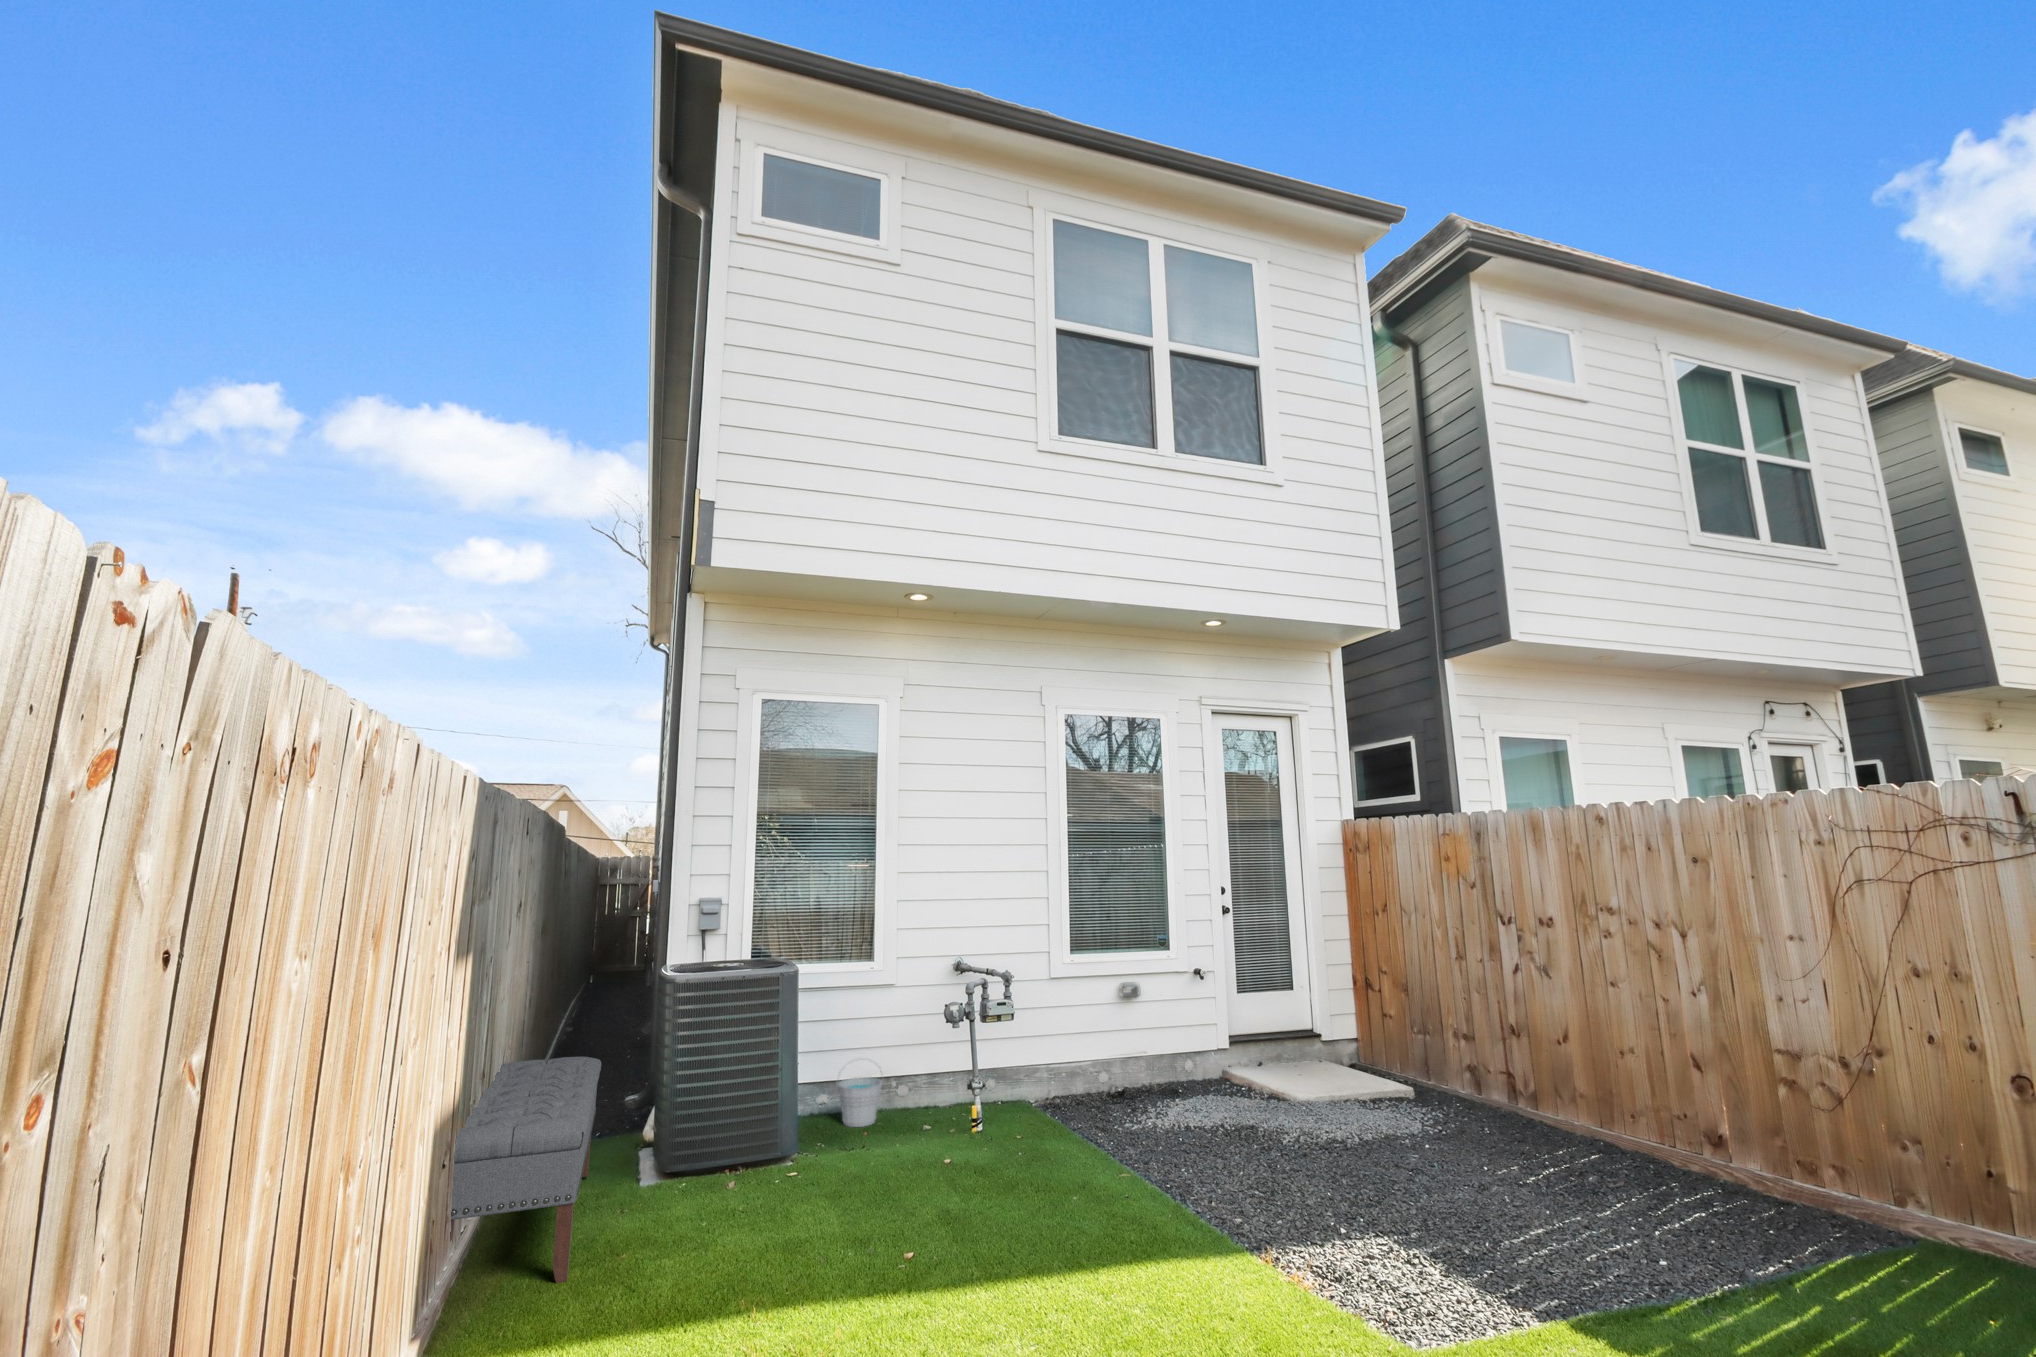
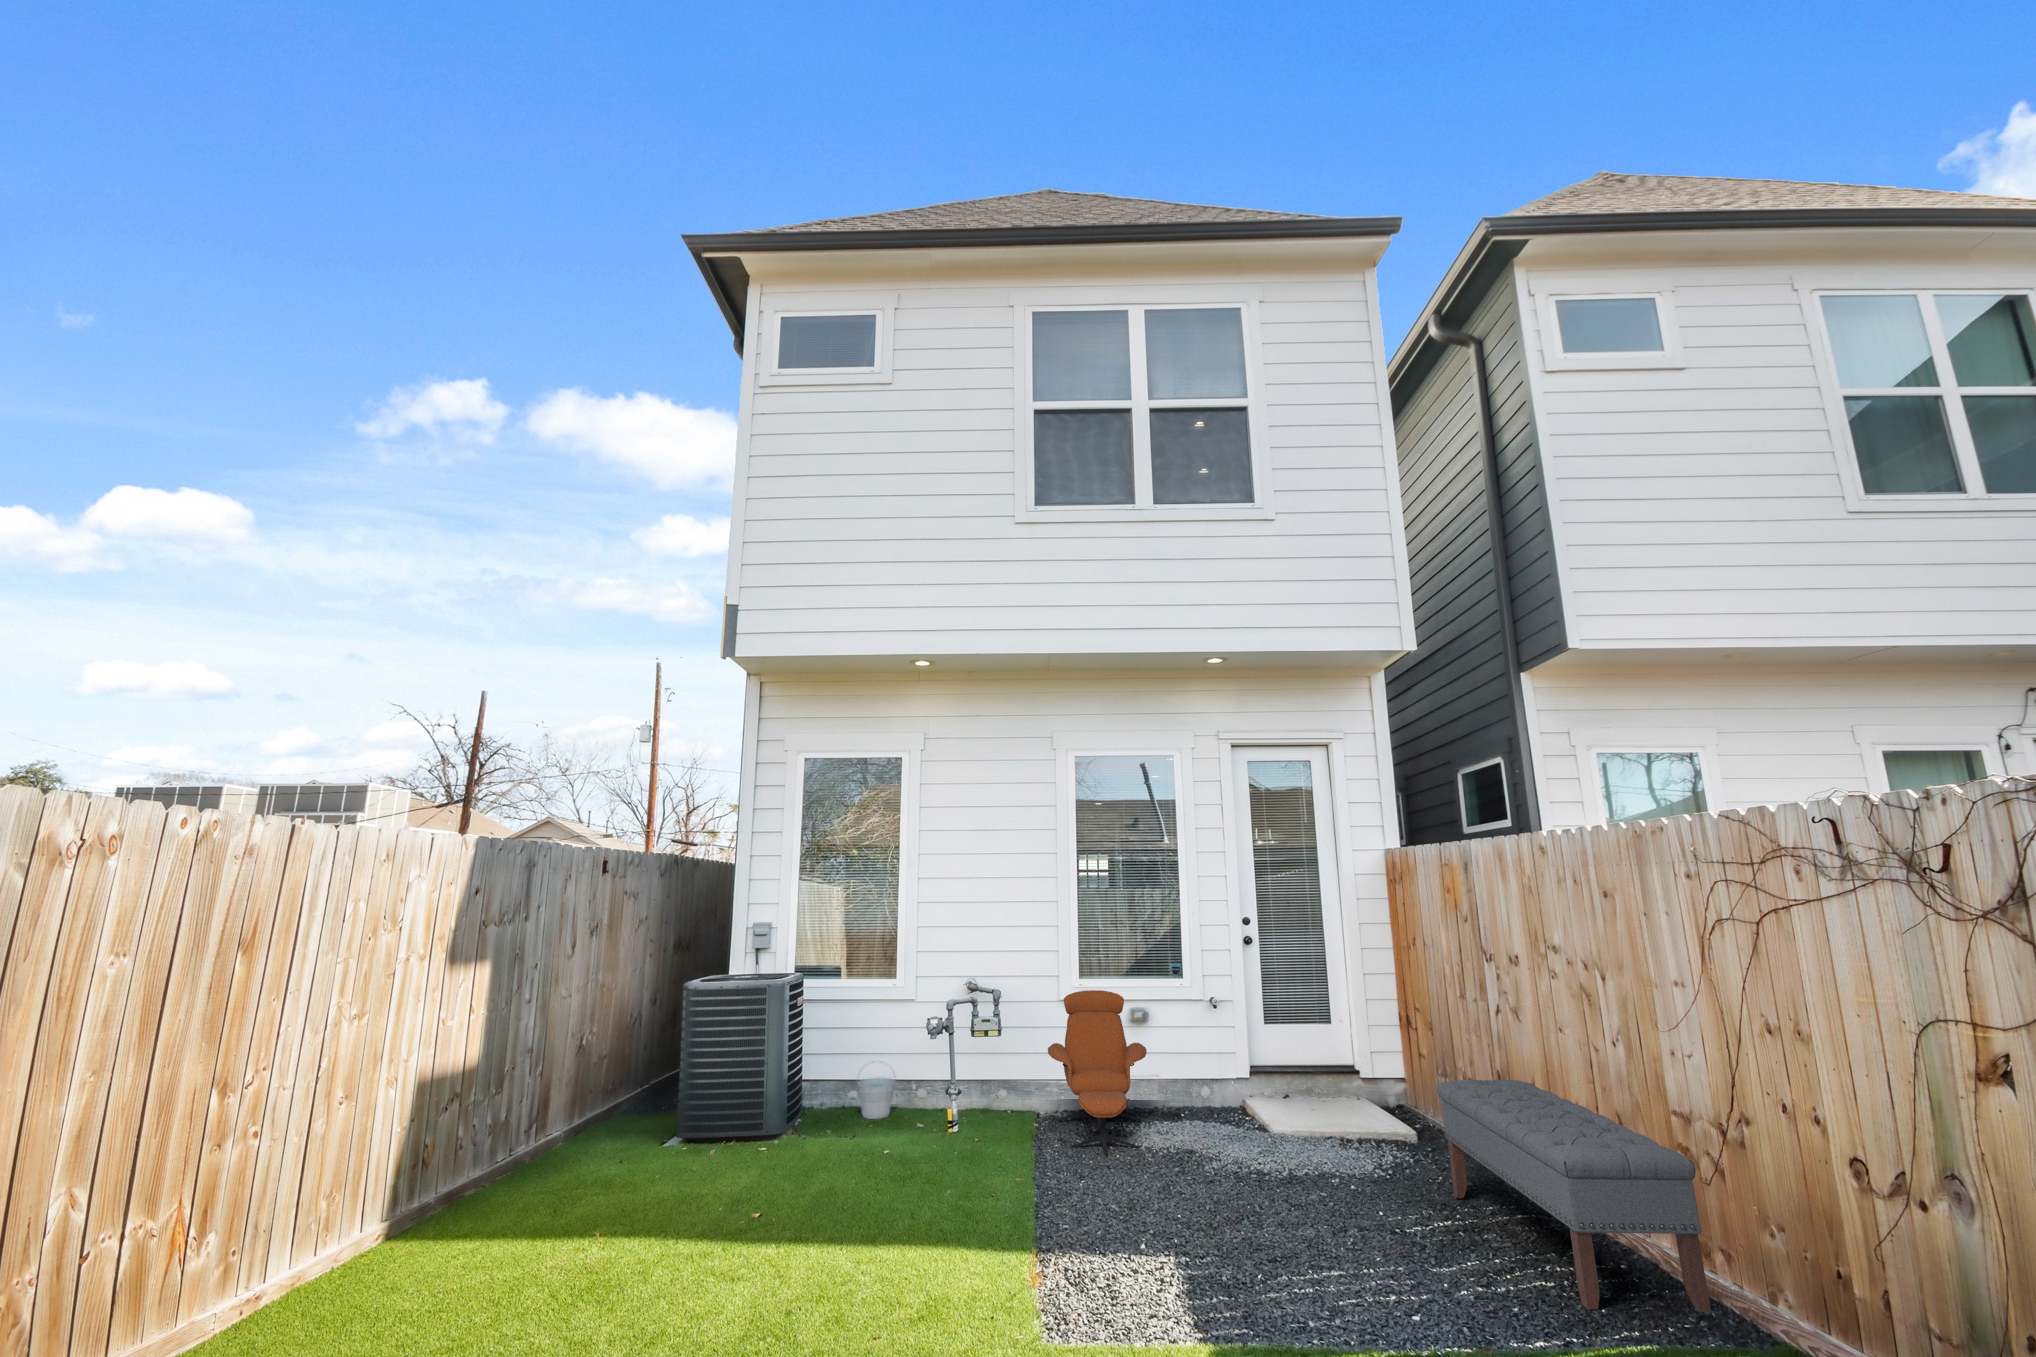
lounge chair: none [1057,965,1187,1145] -> present [1048,990,1147,1158]
bench: present [450,1057,601,1283] -> present [1437,1079,1711,1312]

